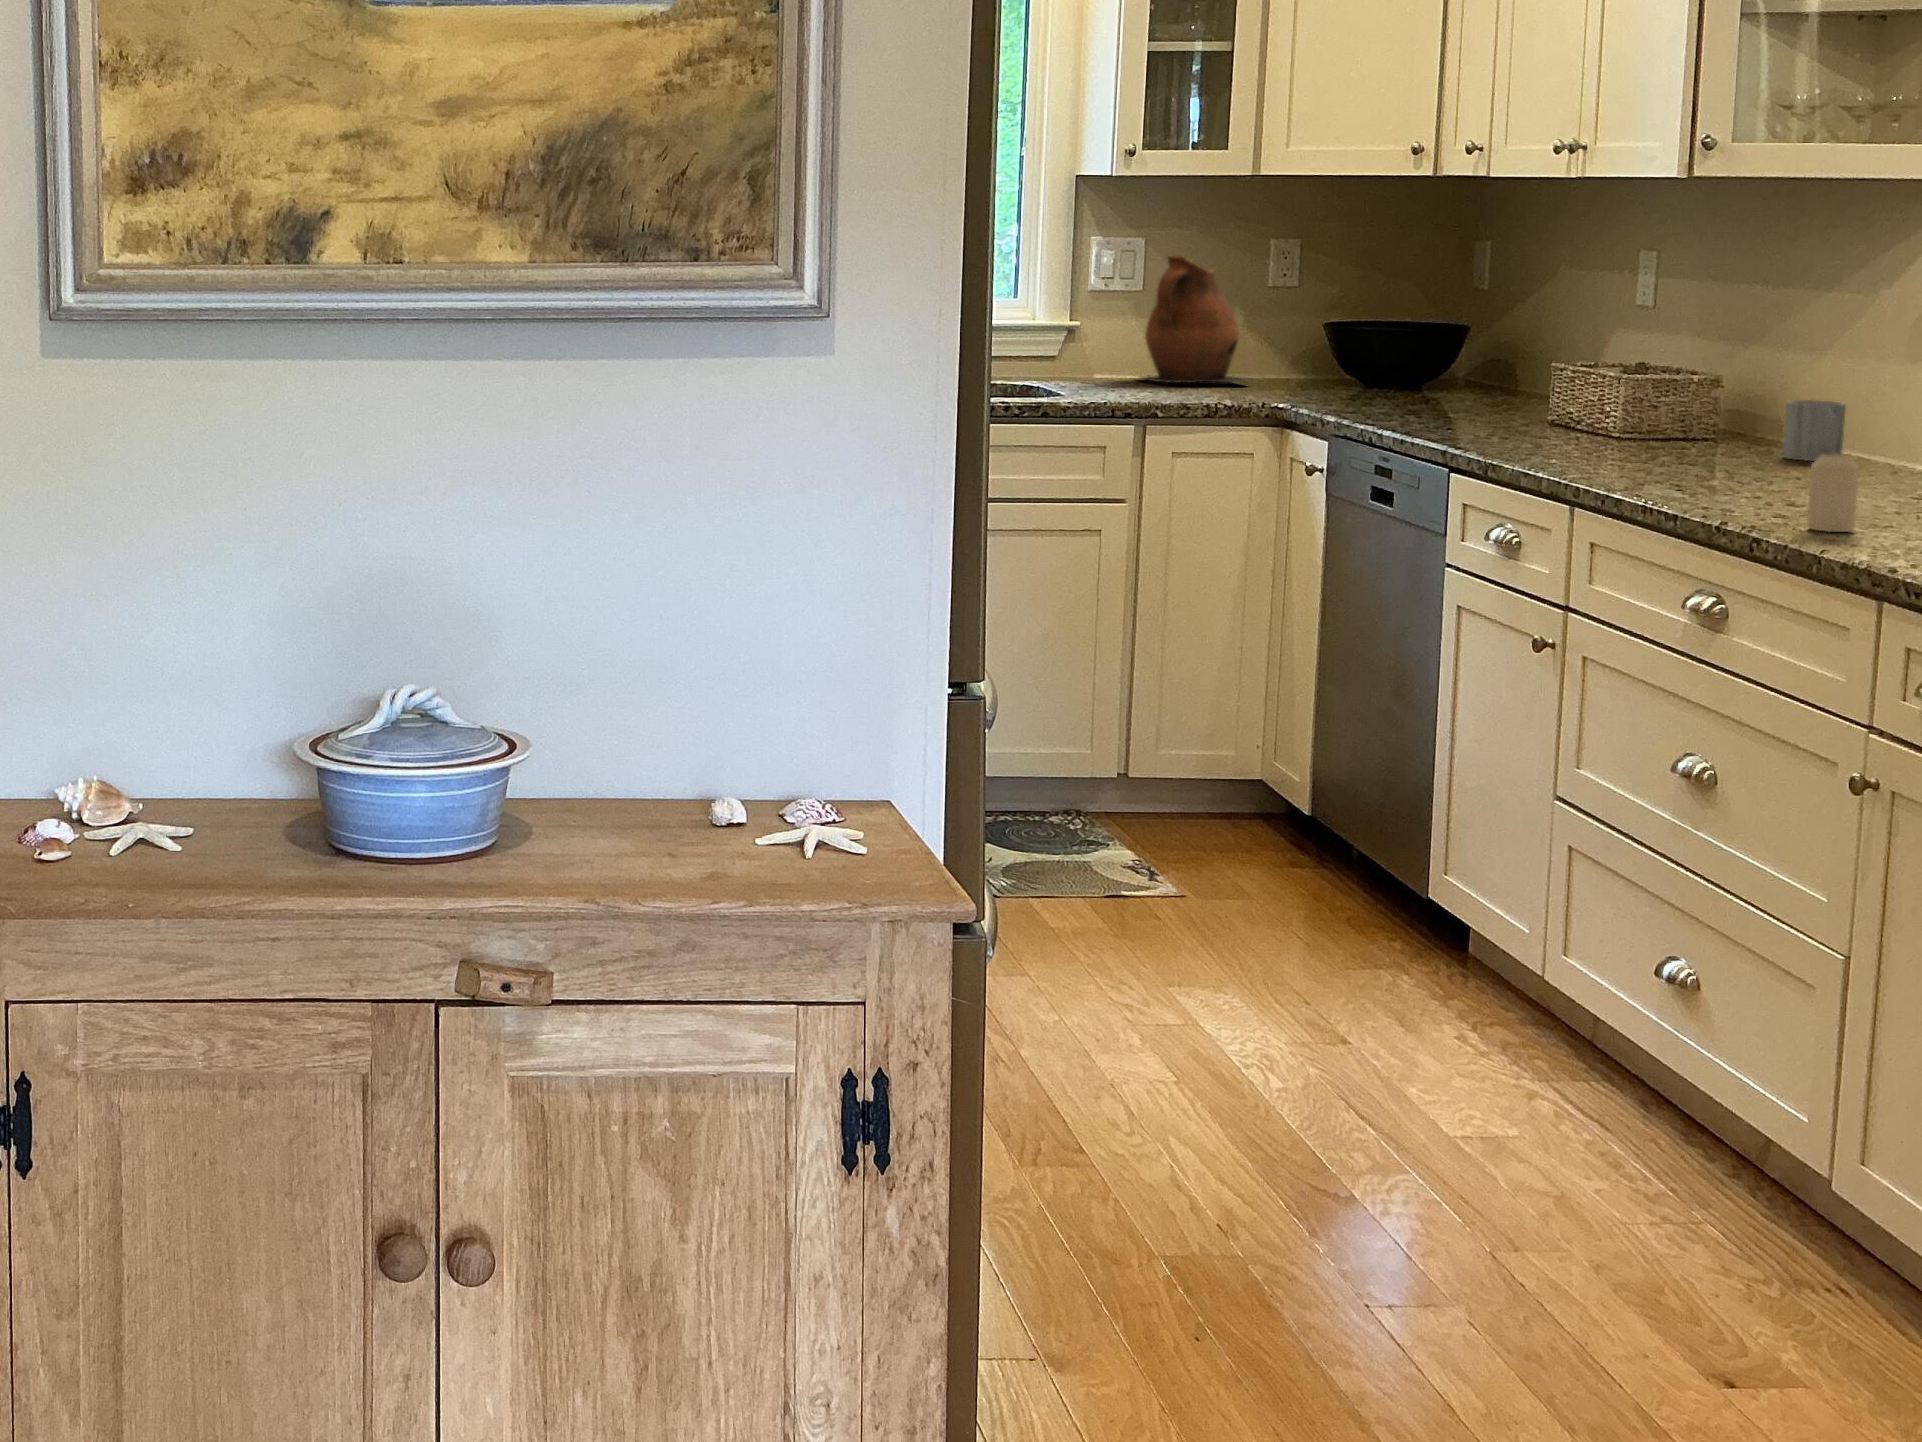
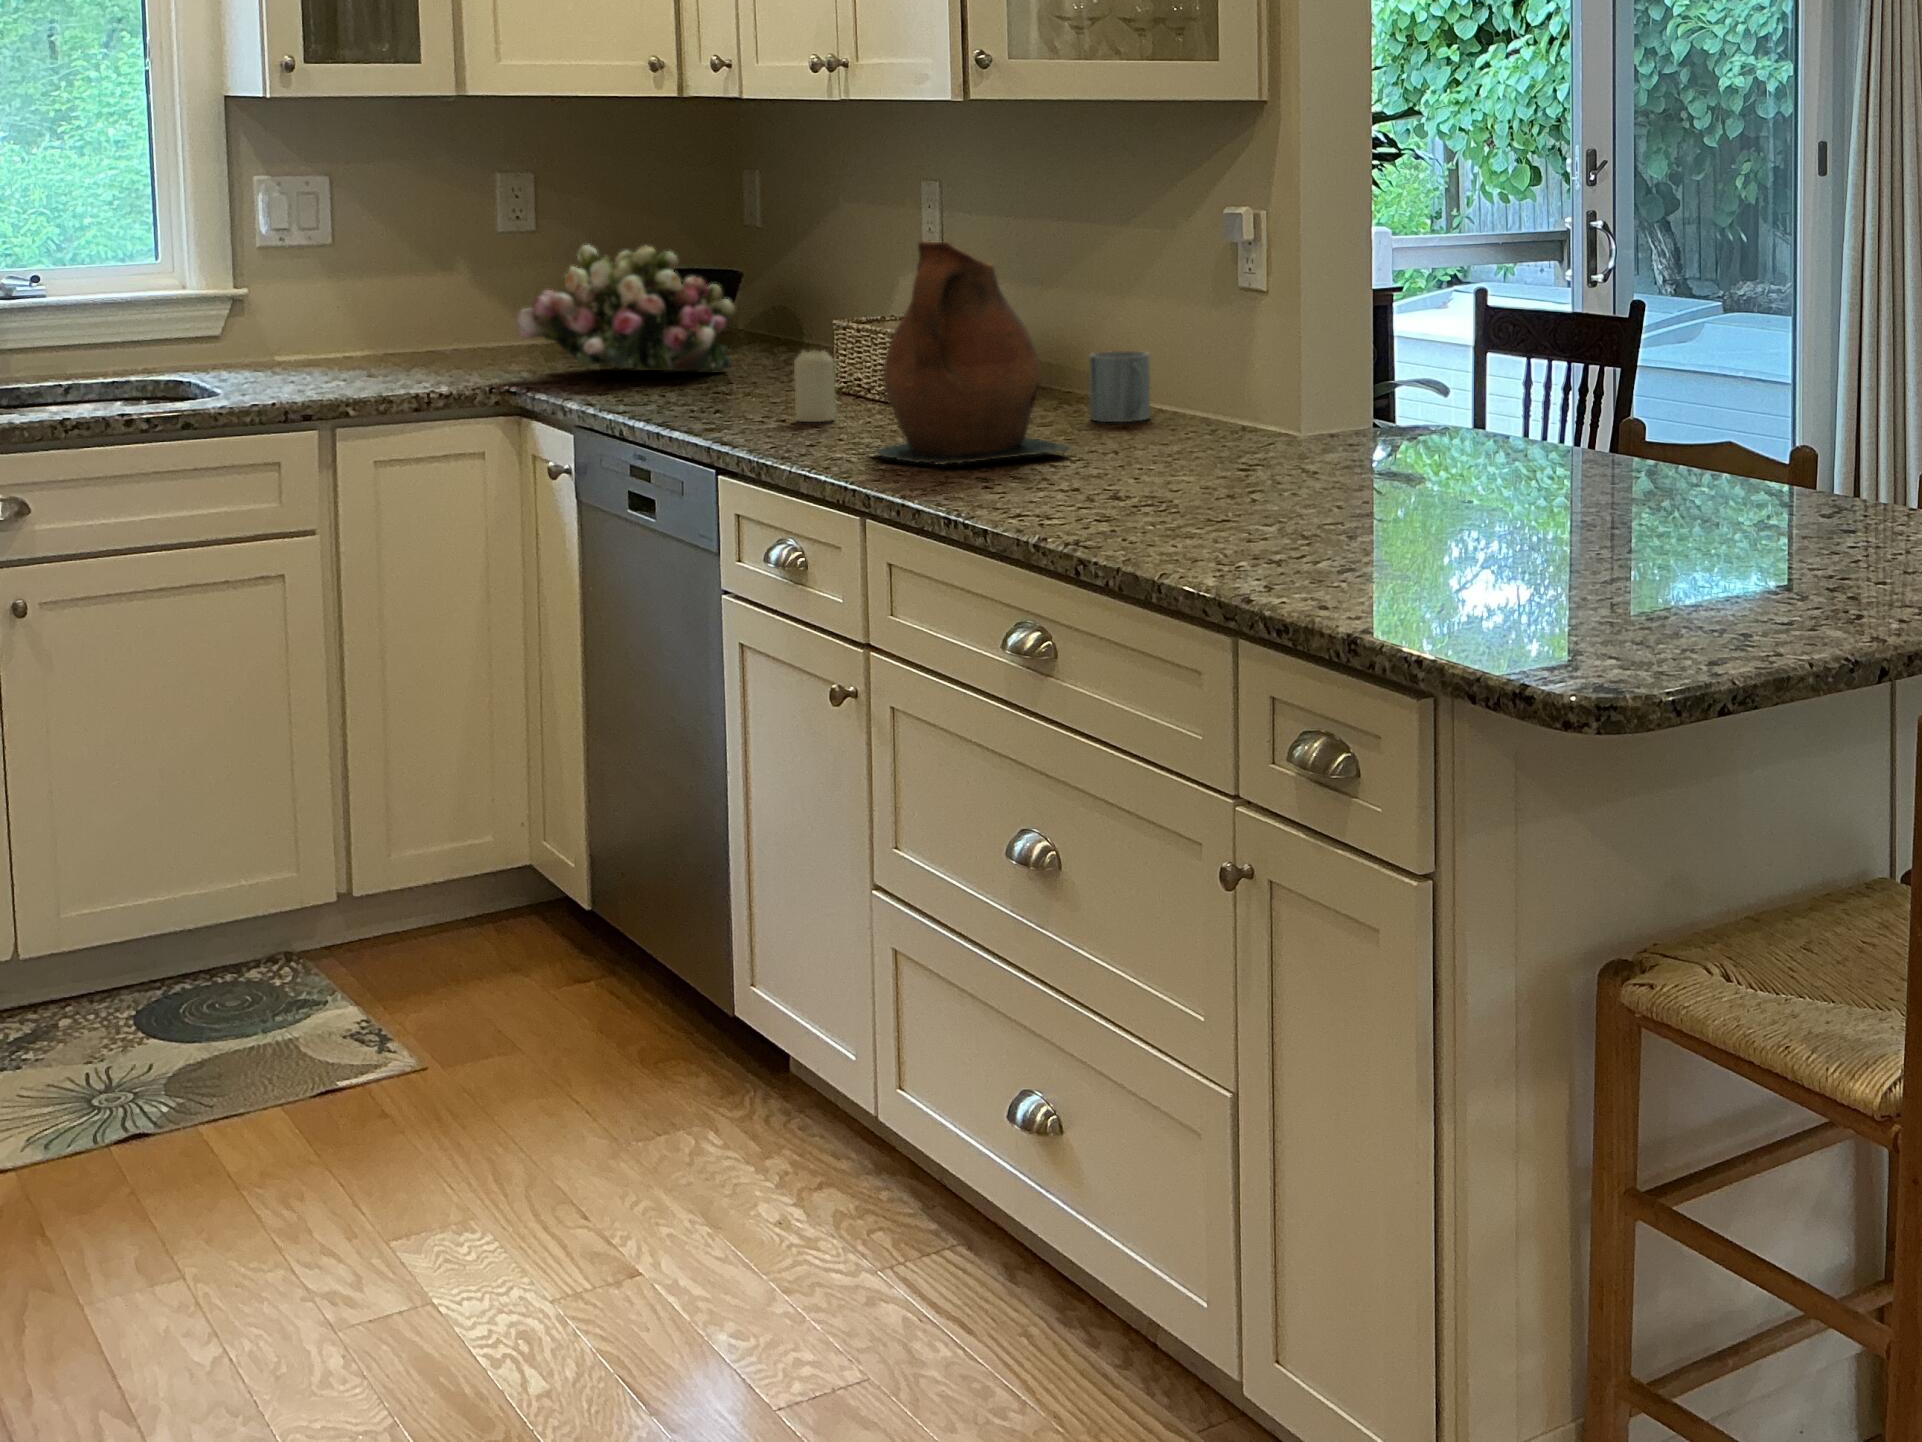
ceramic pitcher: present [1139,256,1253,383] -> present [871,242,1070,464]
flower arrangement: none [1286,295,1463,403] -> present [517,245,736,370]
candle: present [1807,454,1859,532] -> present [794,350,836,422]

